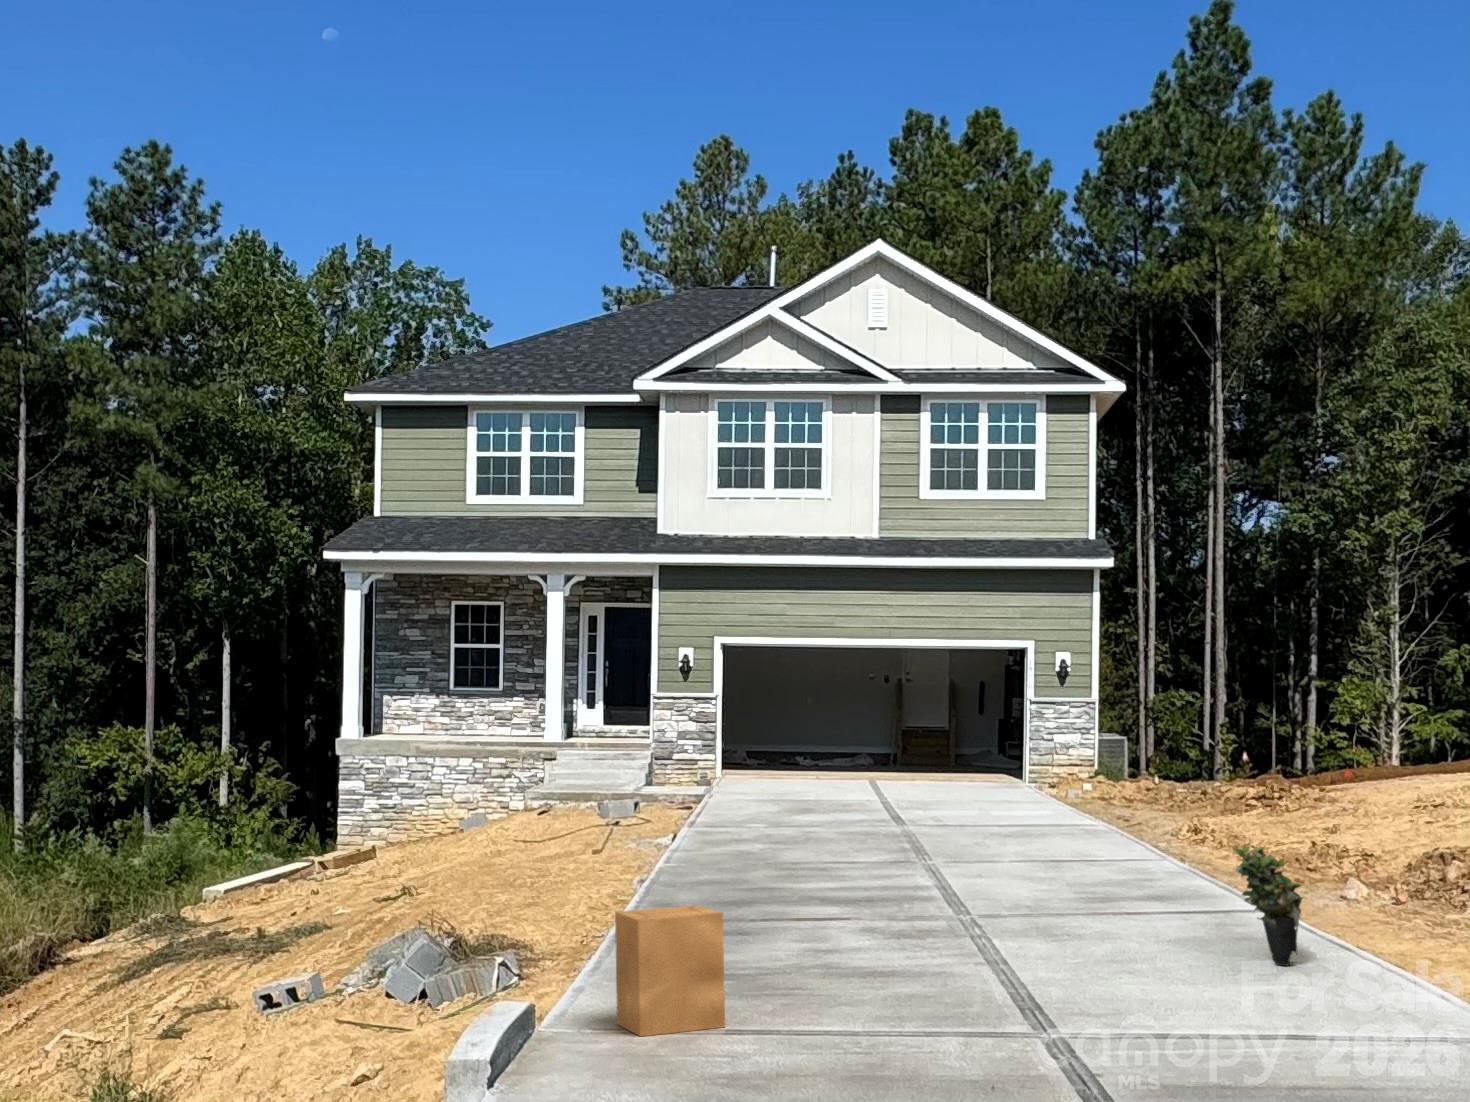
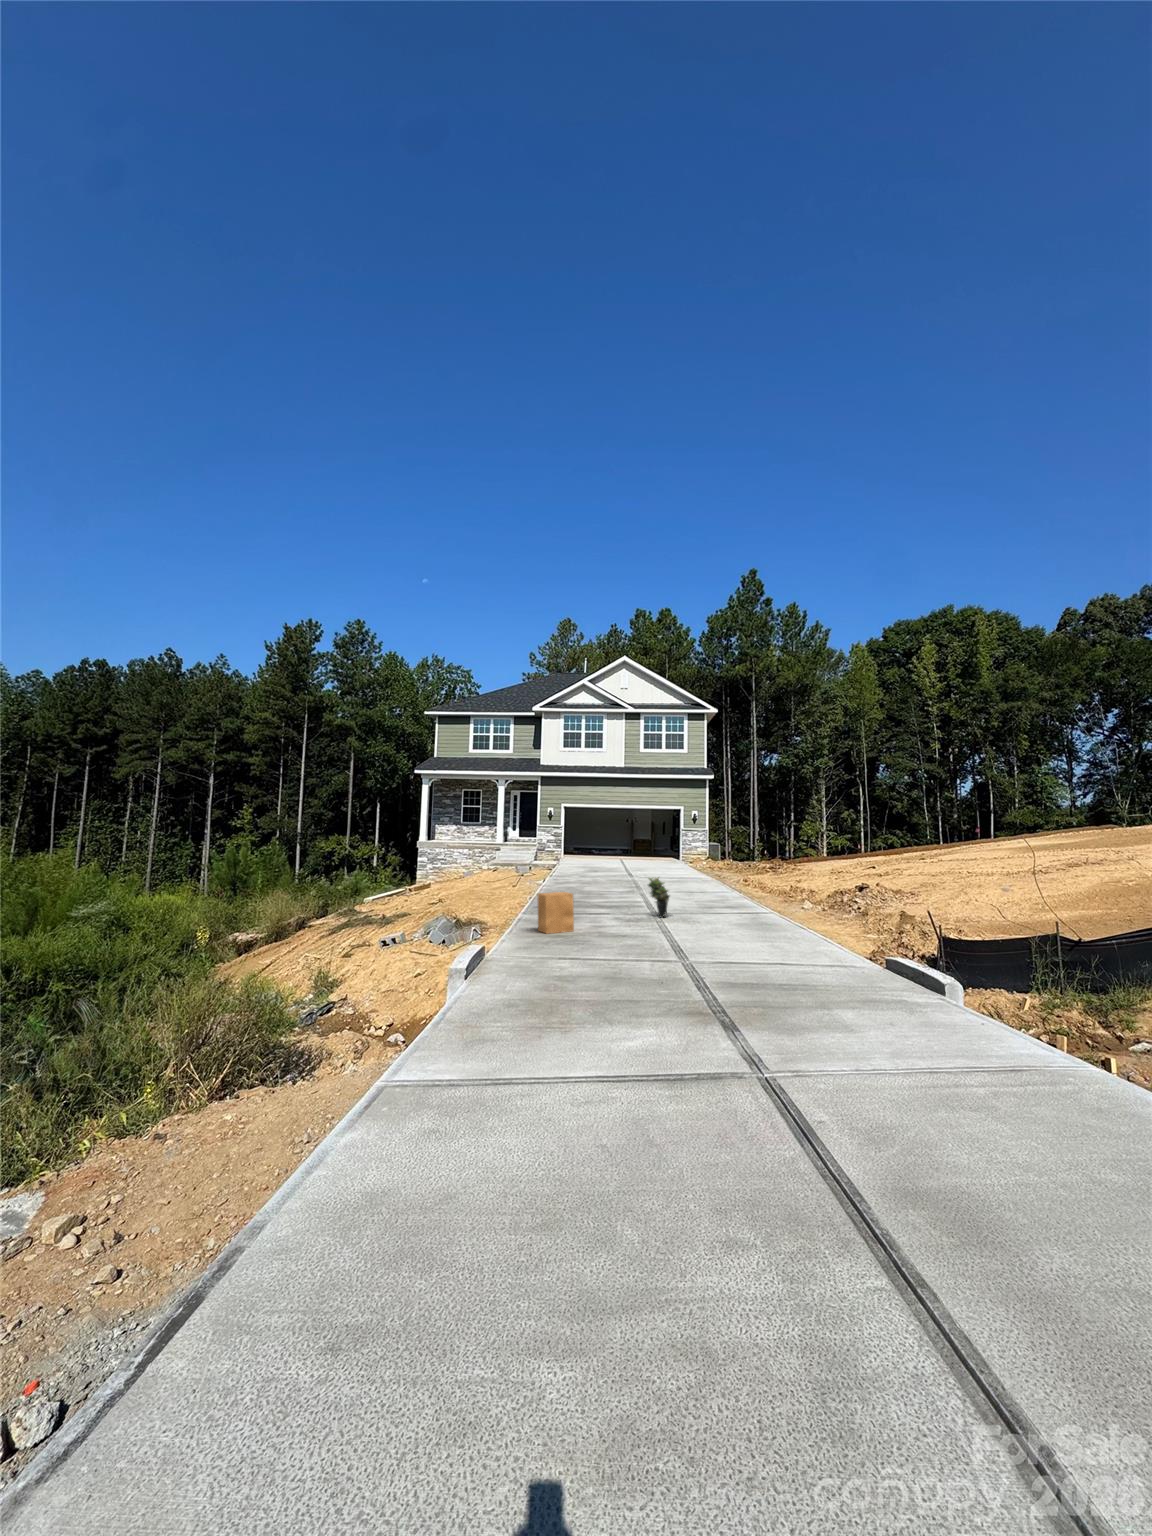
potted plant: present [1233,844,1303,966] -> present [648,877,670,918]

